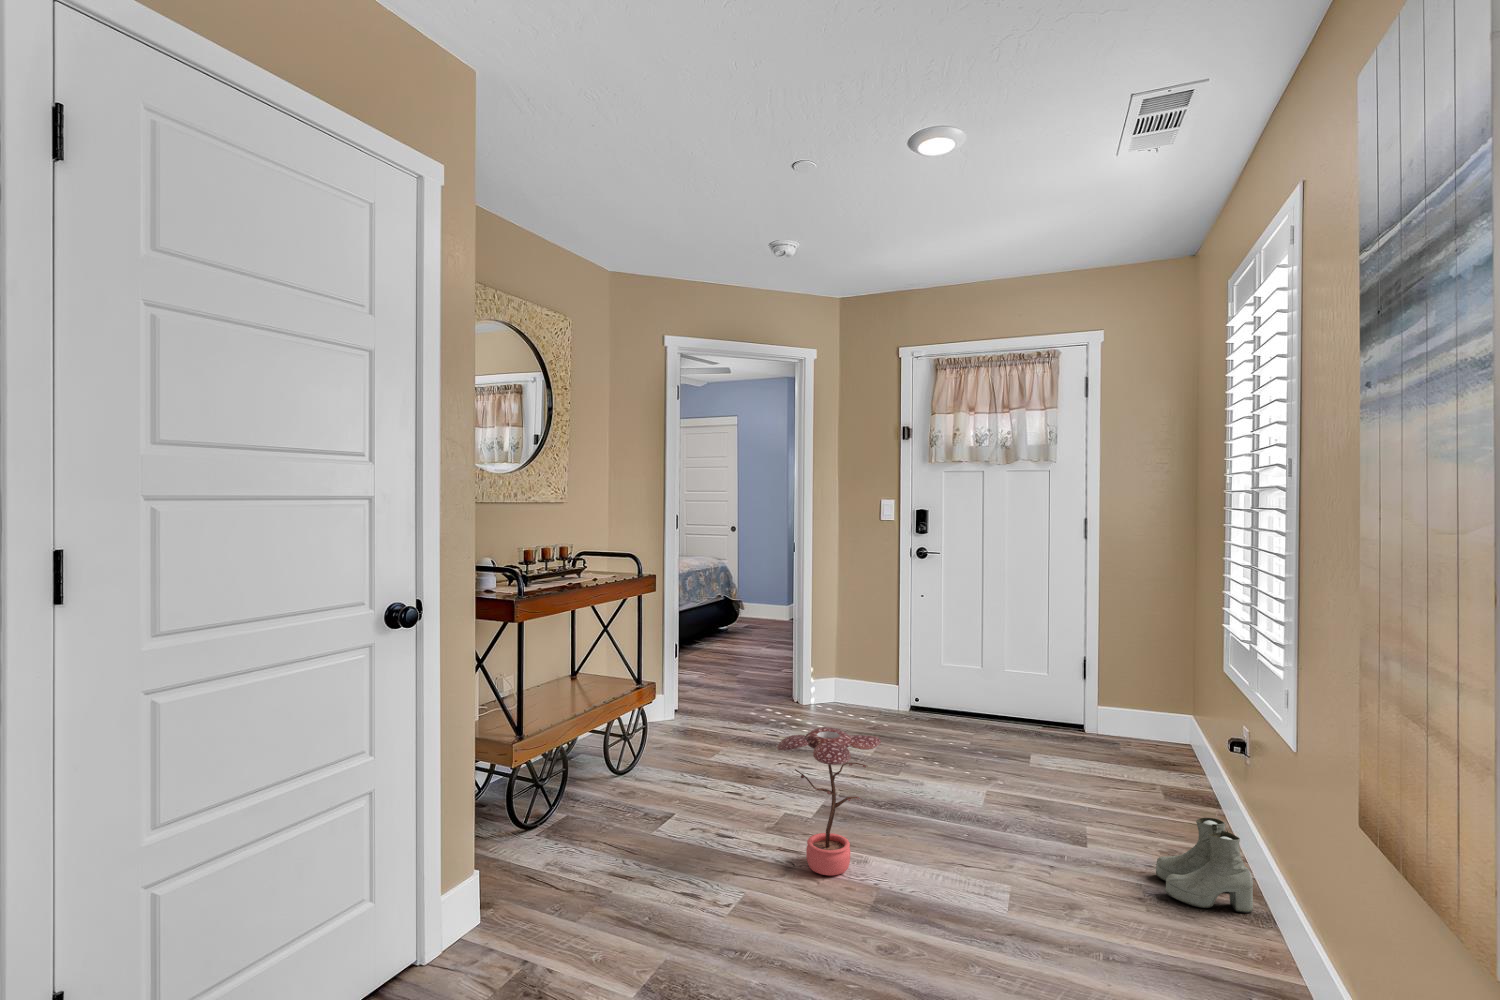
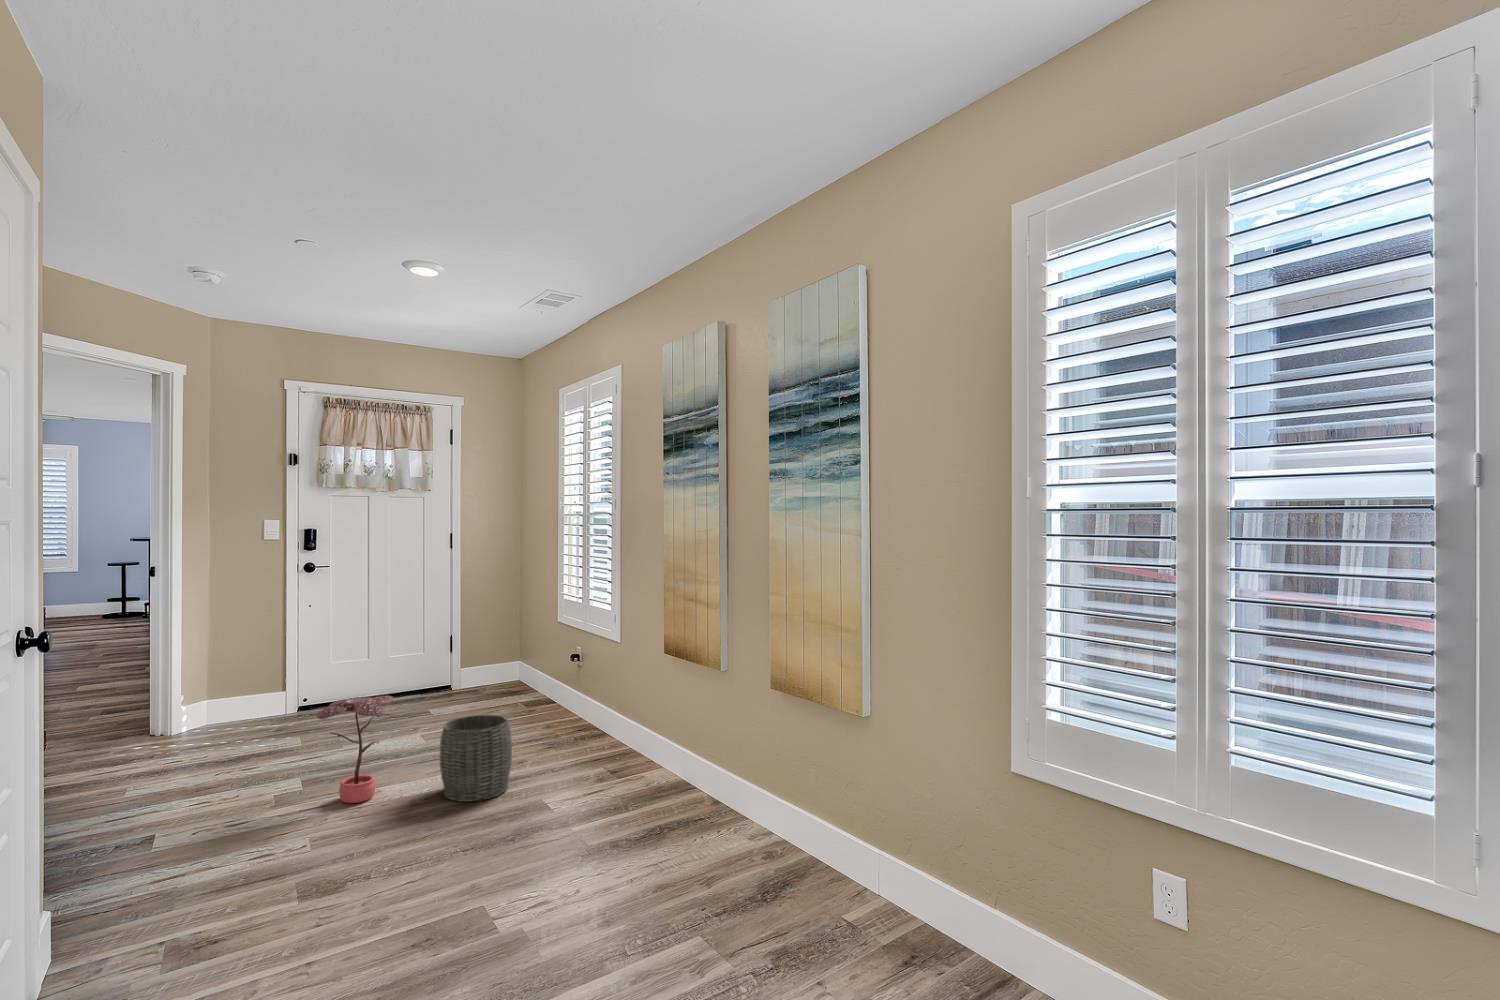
woven basket: none [912,801,1027,959] -> present [440,715,512,802]
boots: present [1156,817,1253,912] -> none [549,698,599,745]

